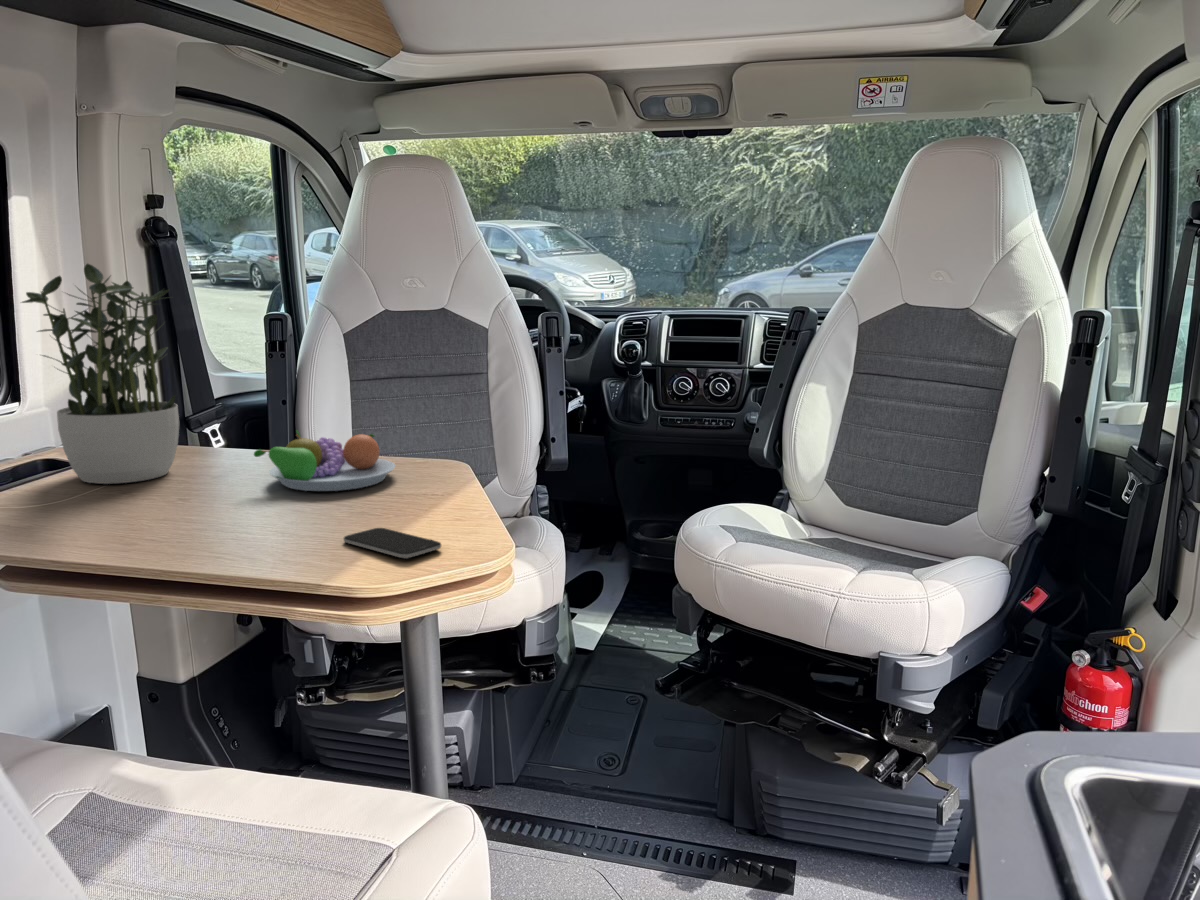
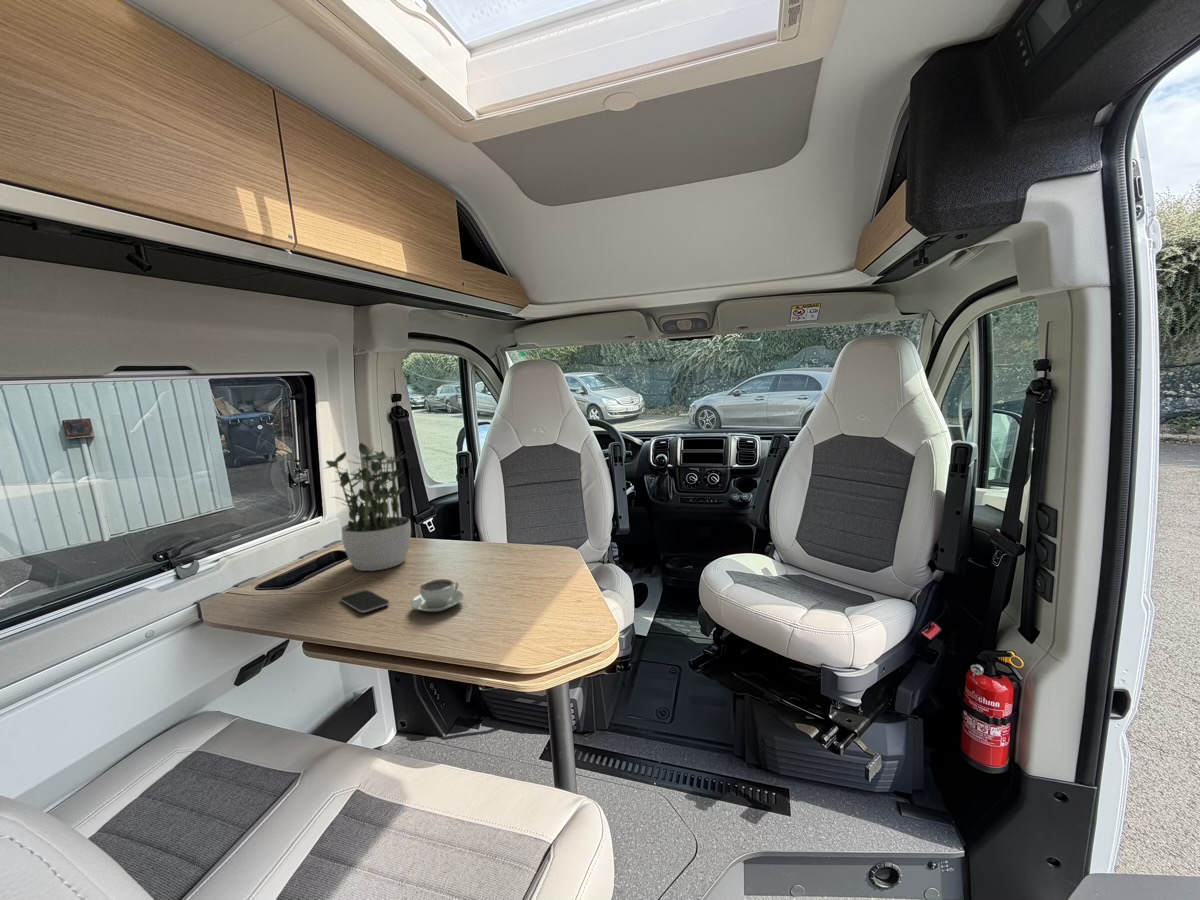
fruit bowl: present [254,430,395,491] -> none [455,534,538,575]
coffee cup: none [177,485,266,532] -> present [411,579,464,612]
smartphone: present [344,528,441,559] -> present [341,590,389,613]

